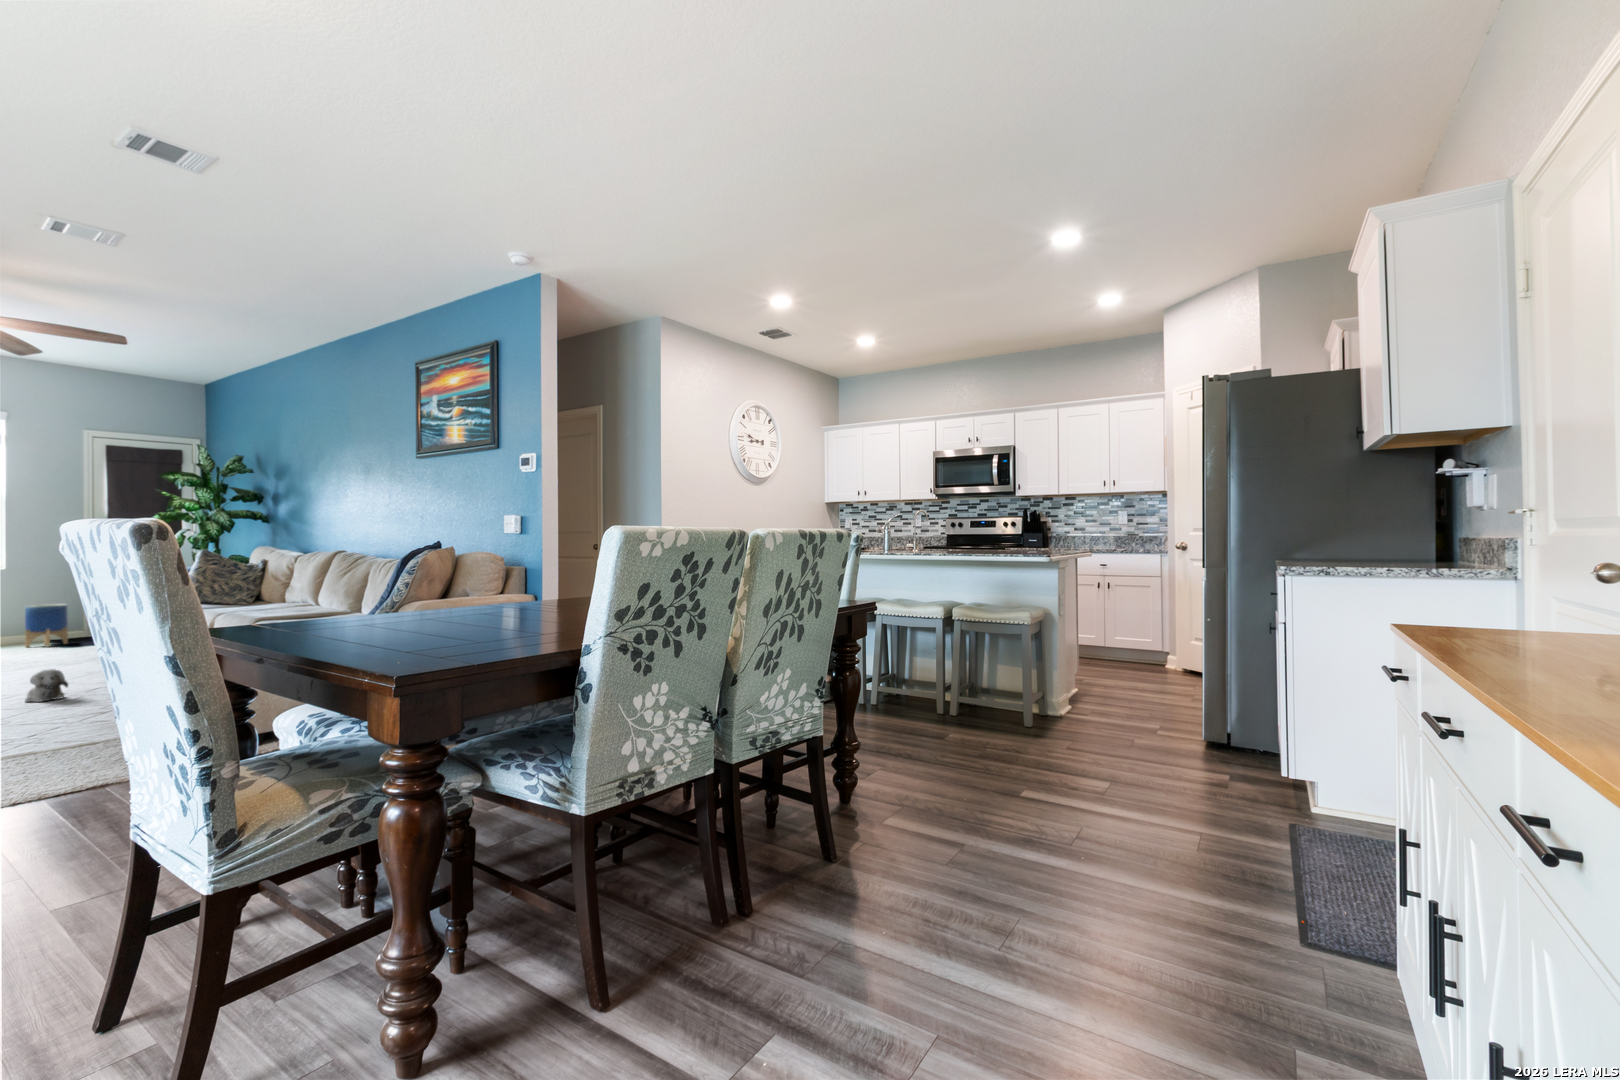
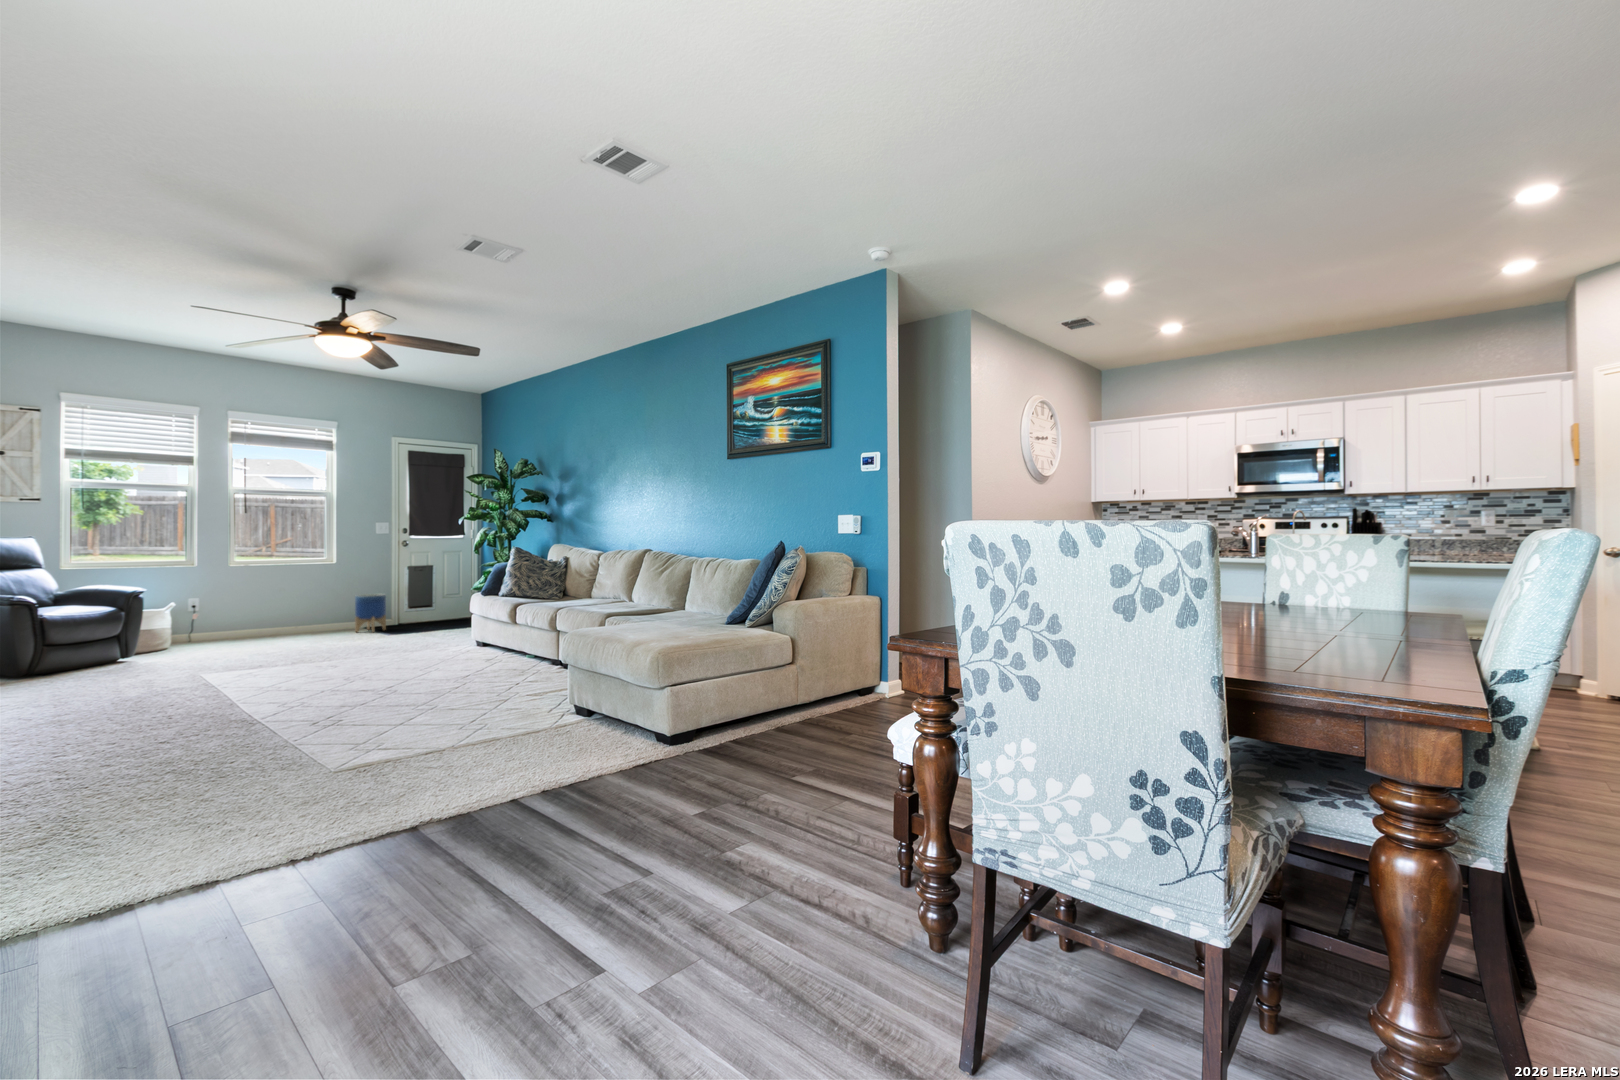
plush toy: present [25,669,68,702] -> none [411,659,441,689]

